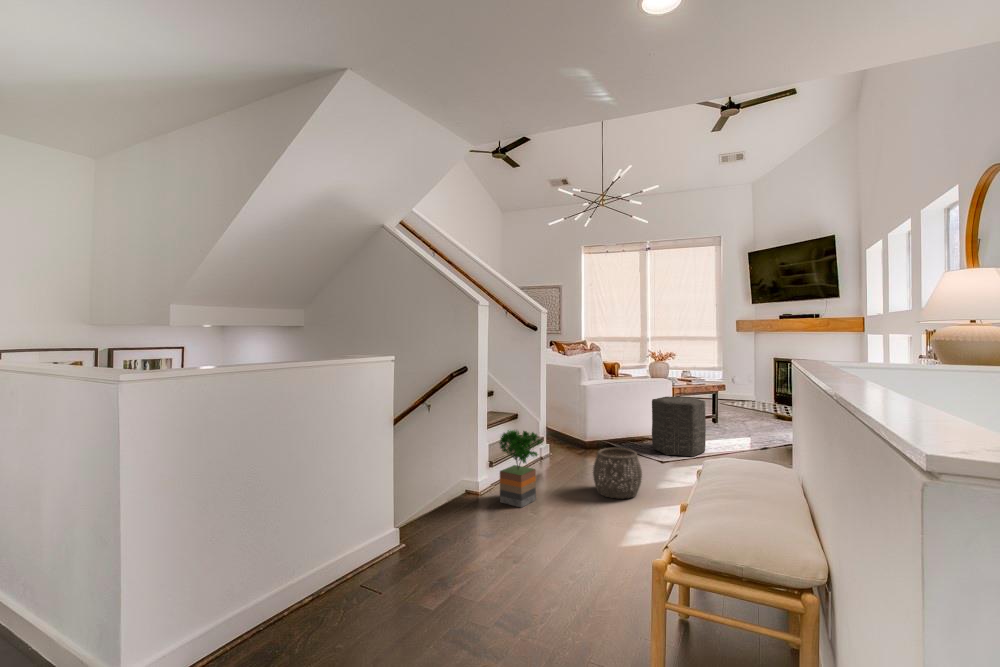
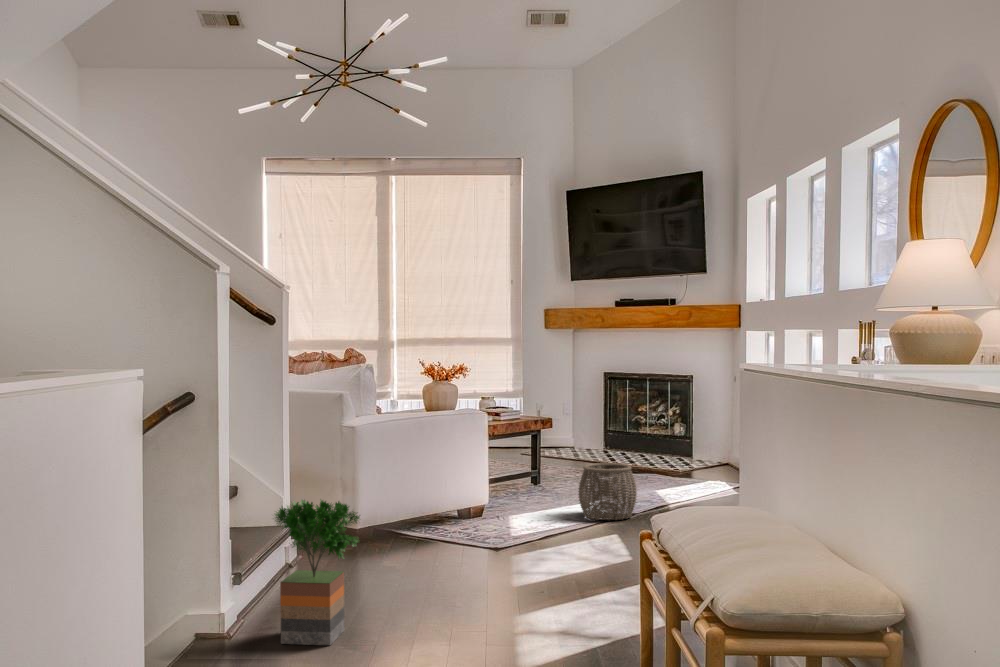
ottoman: present [652,397,706,457] -> none [470,437,557,539]
woven basket: present [593,448,642,499] -> present [578,463,637,520]

